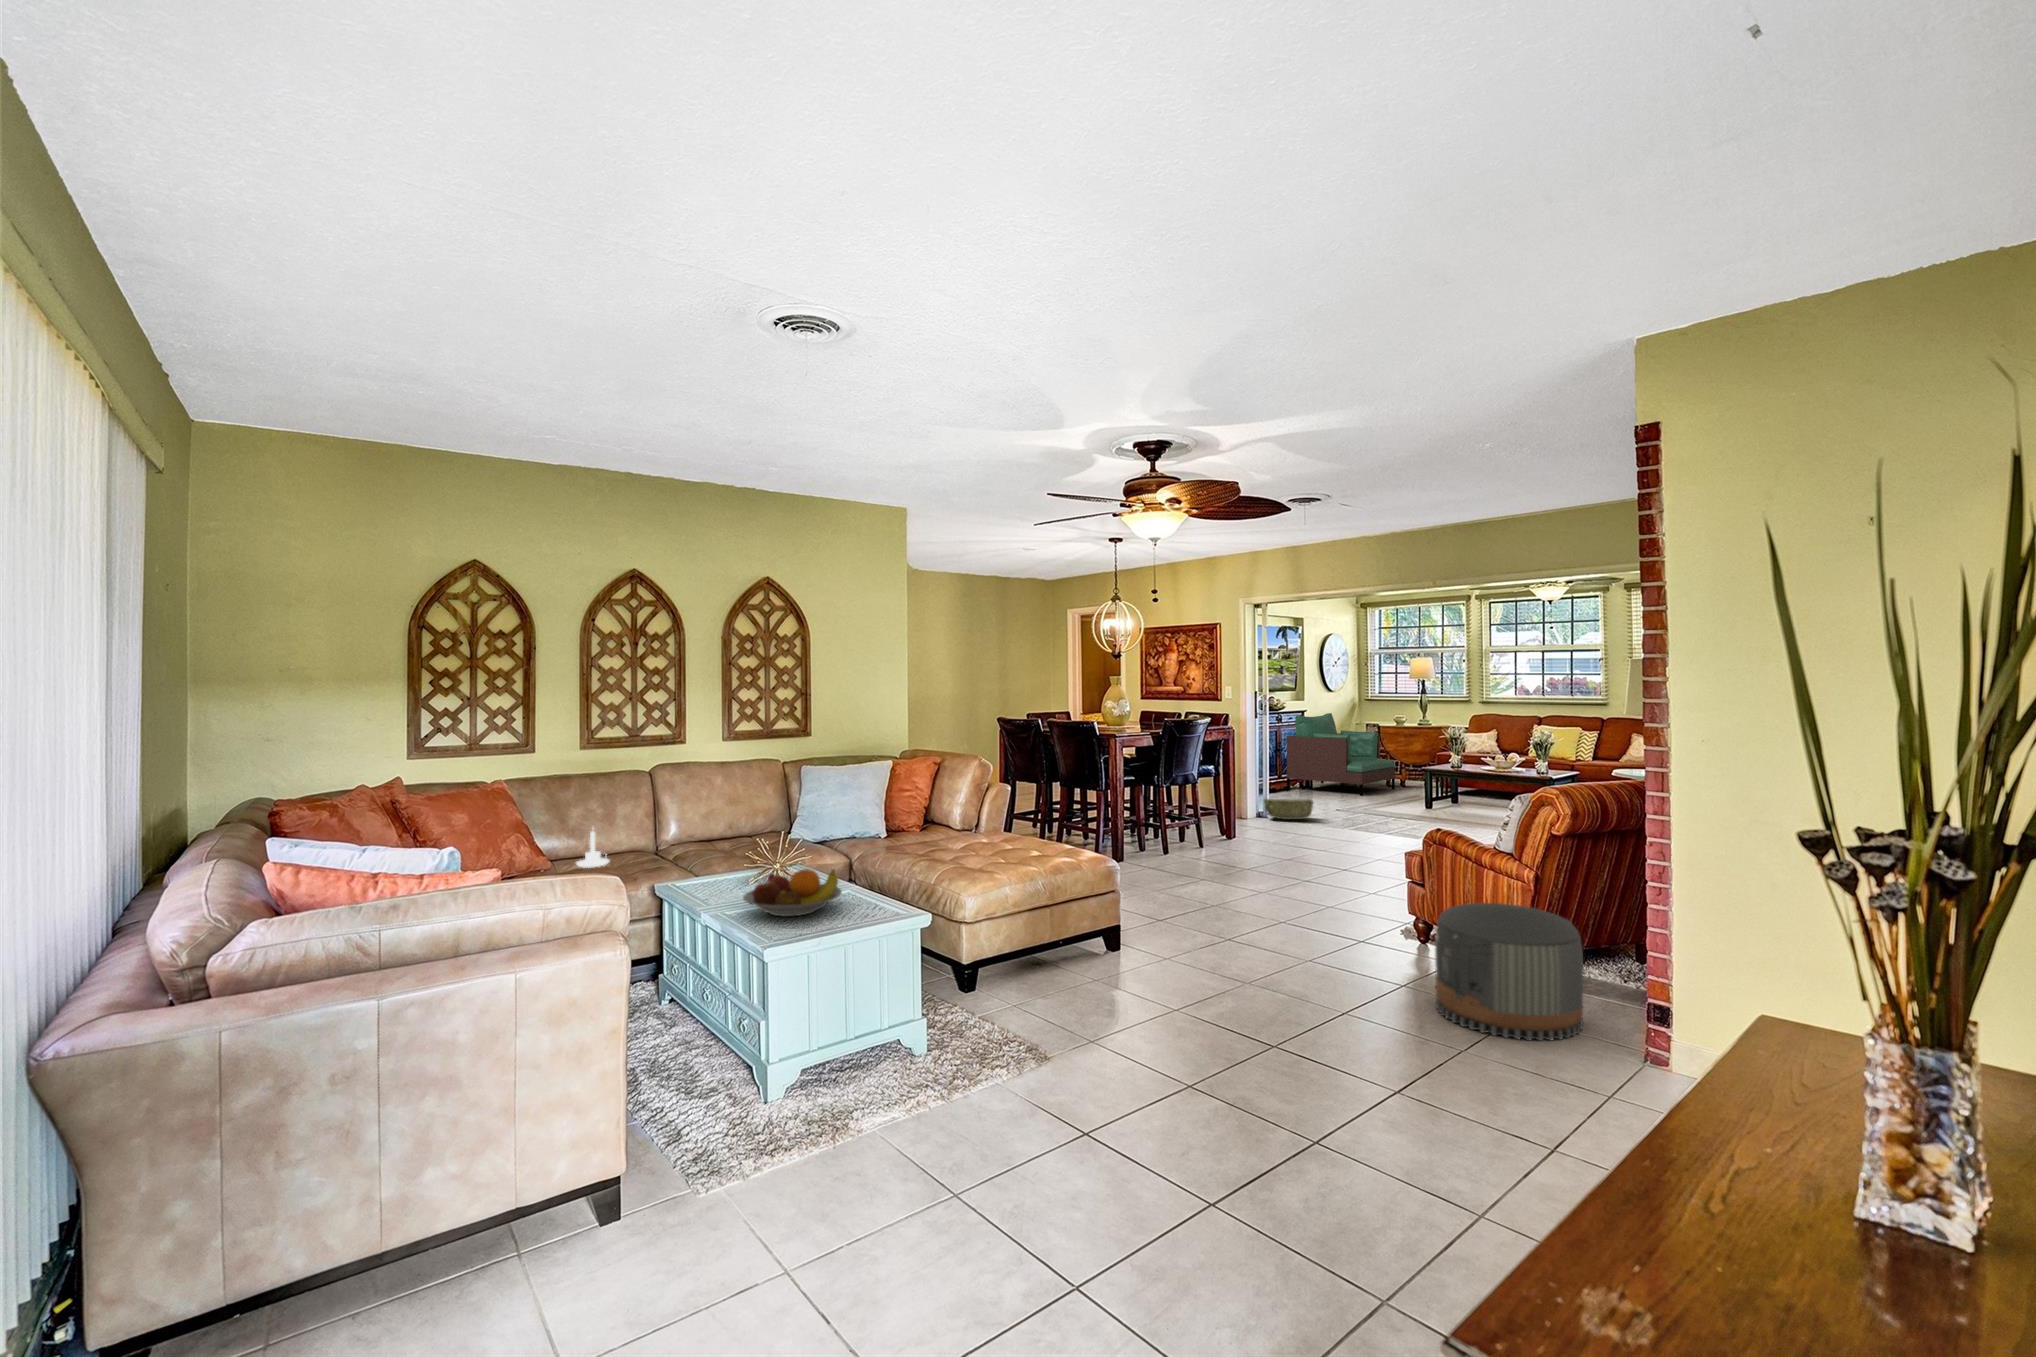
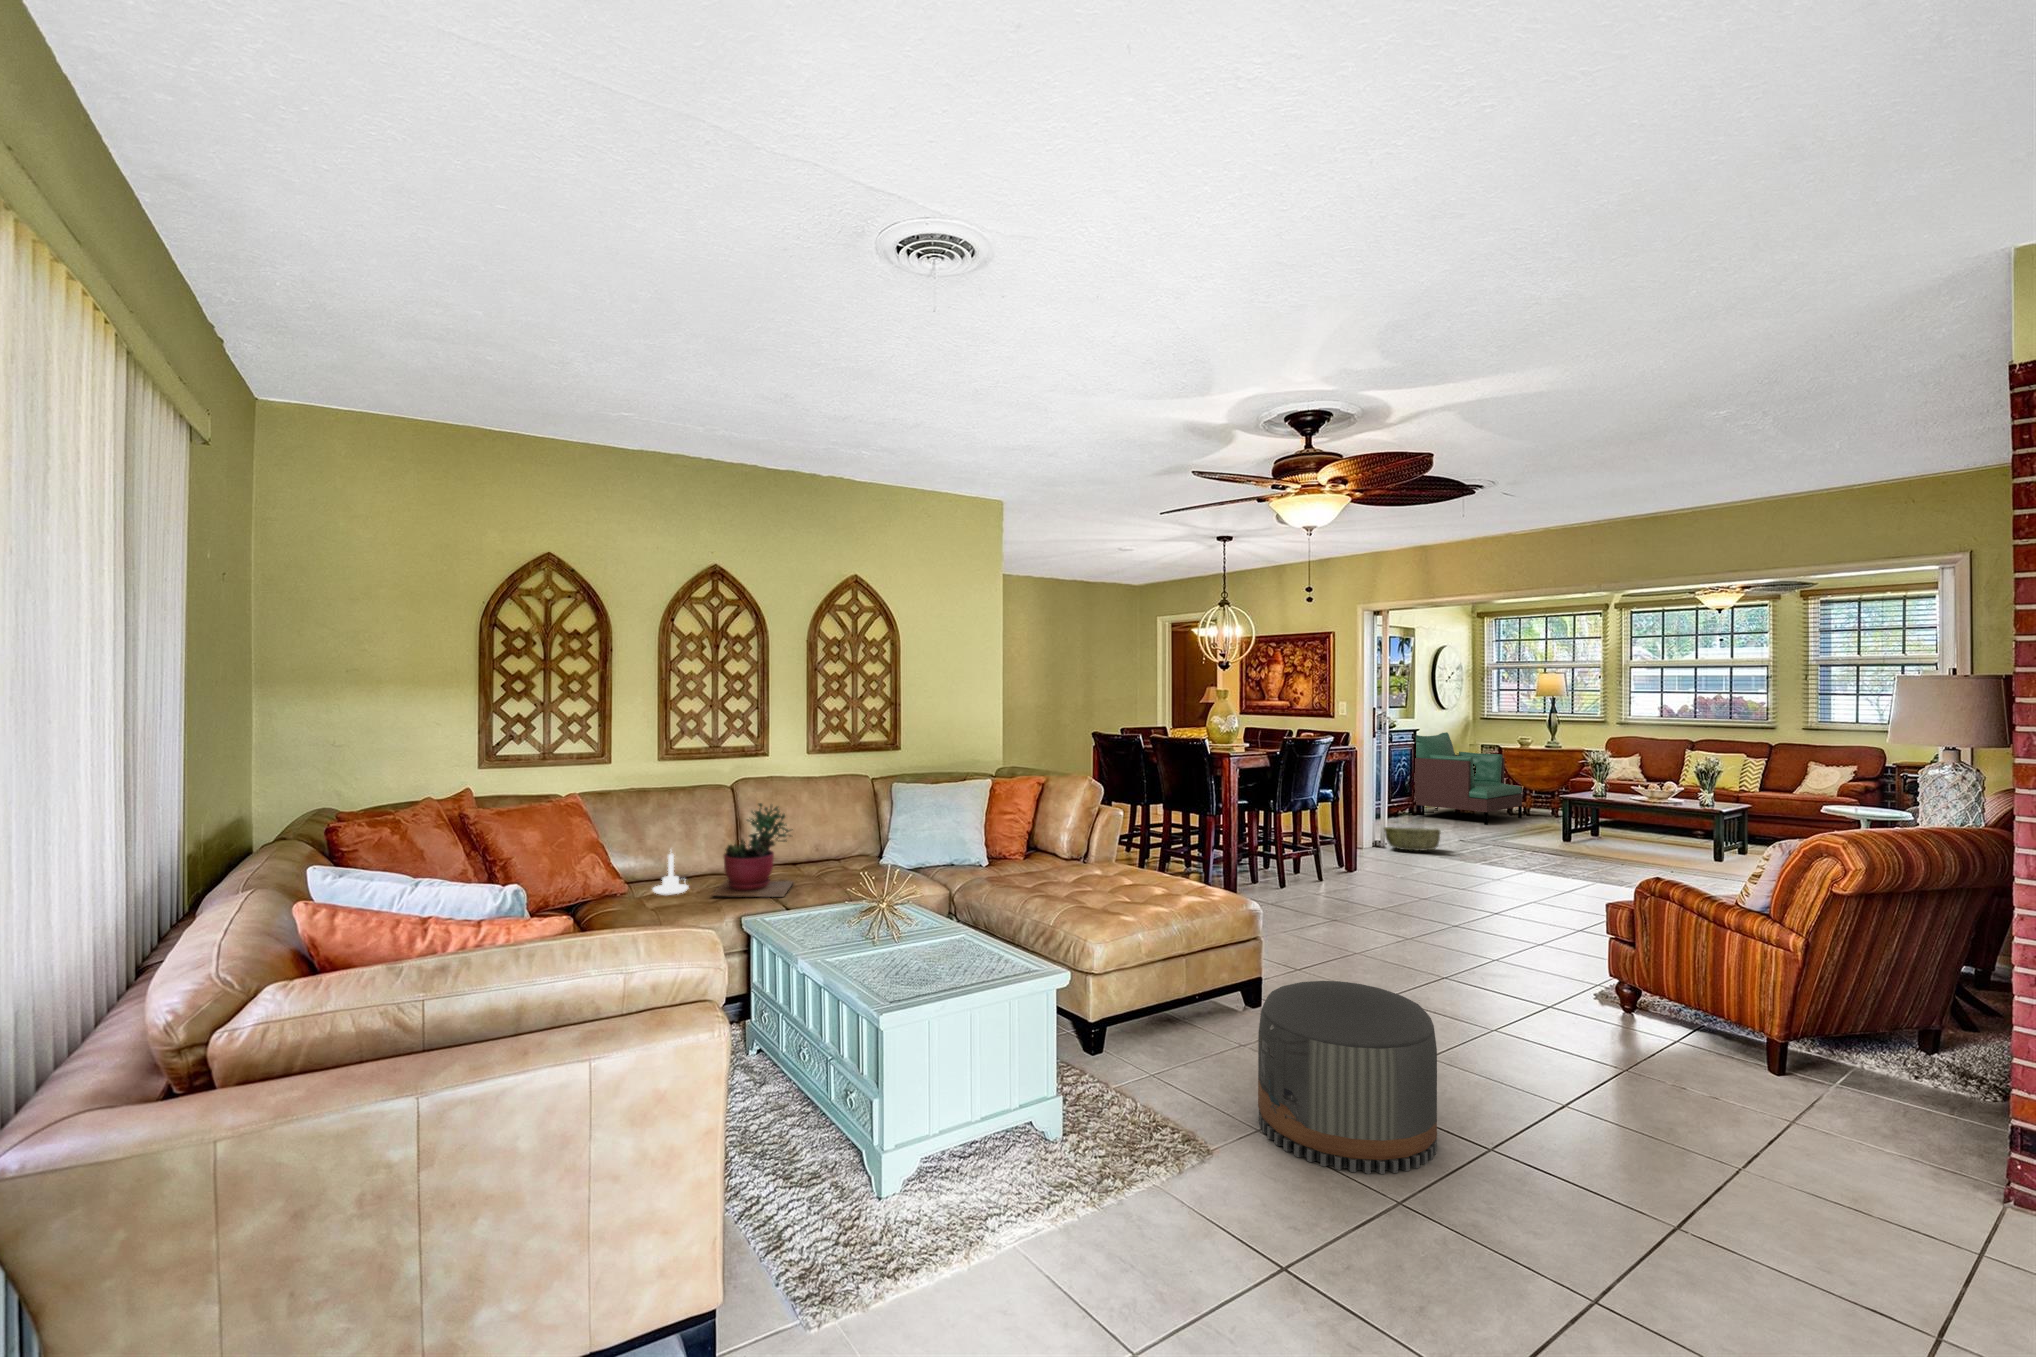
succulent plant: none [628,784,707,867] -> present [711,803,793,897]
fruit bowl: present [743,869,842,917] -> none [846,910,960,966]
pouf: present [1435,903,1583,1041] -> present [1258,981,1437,1174]

